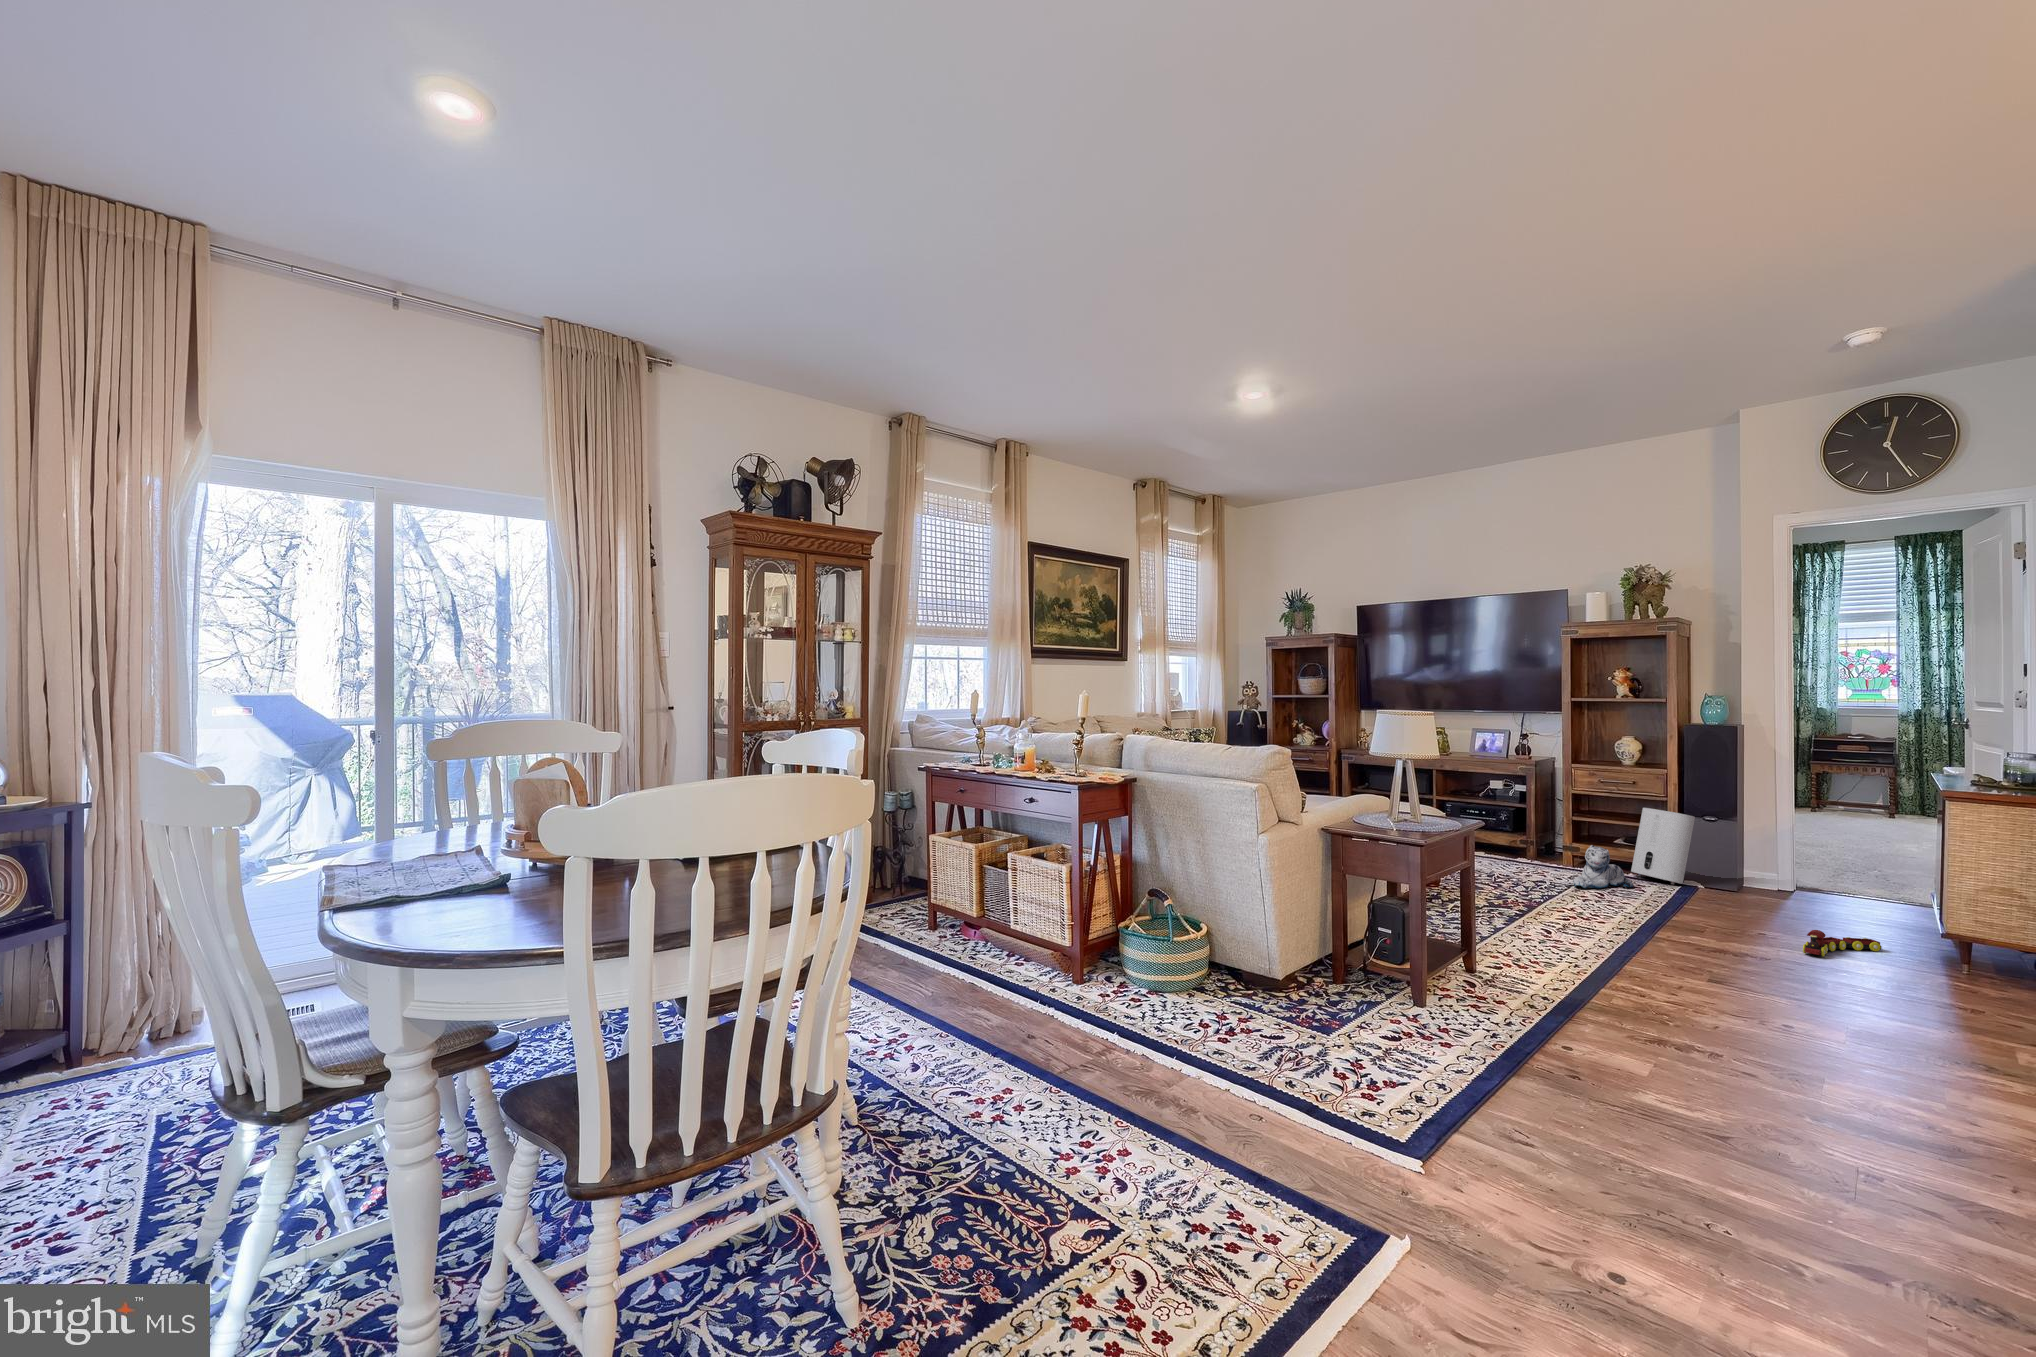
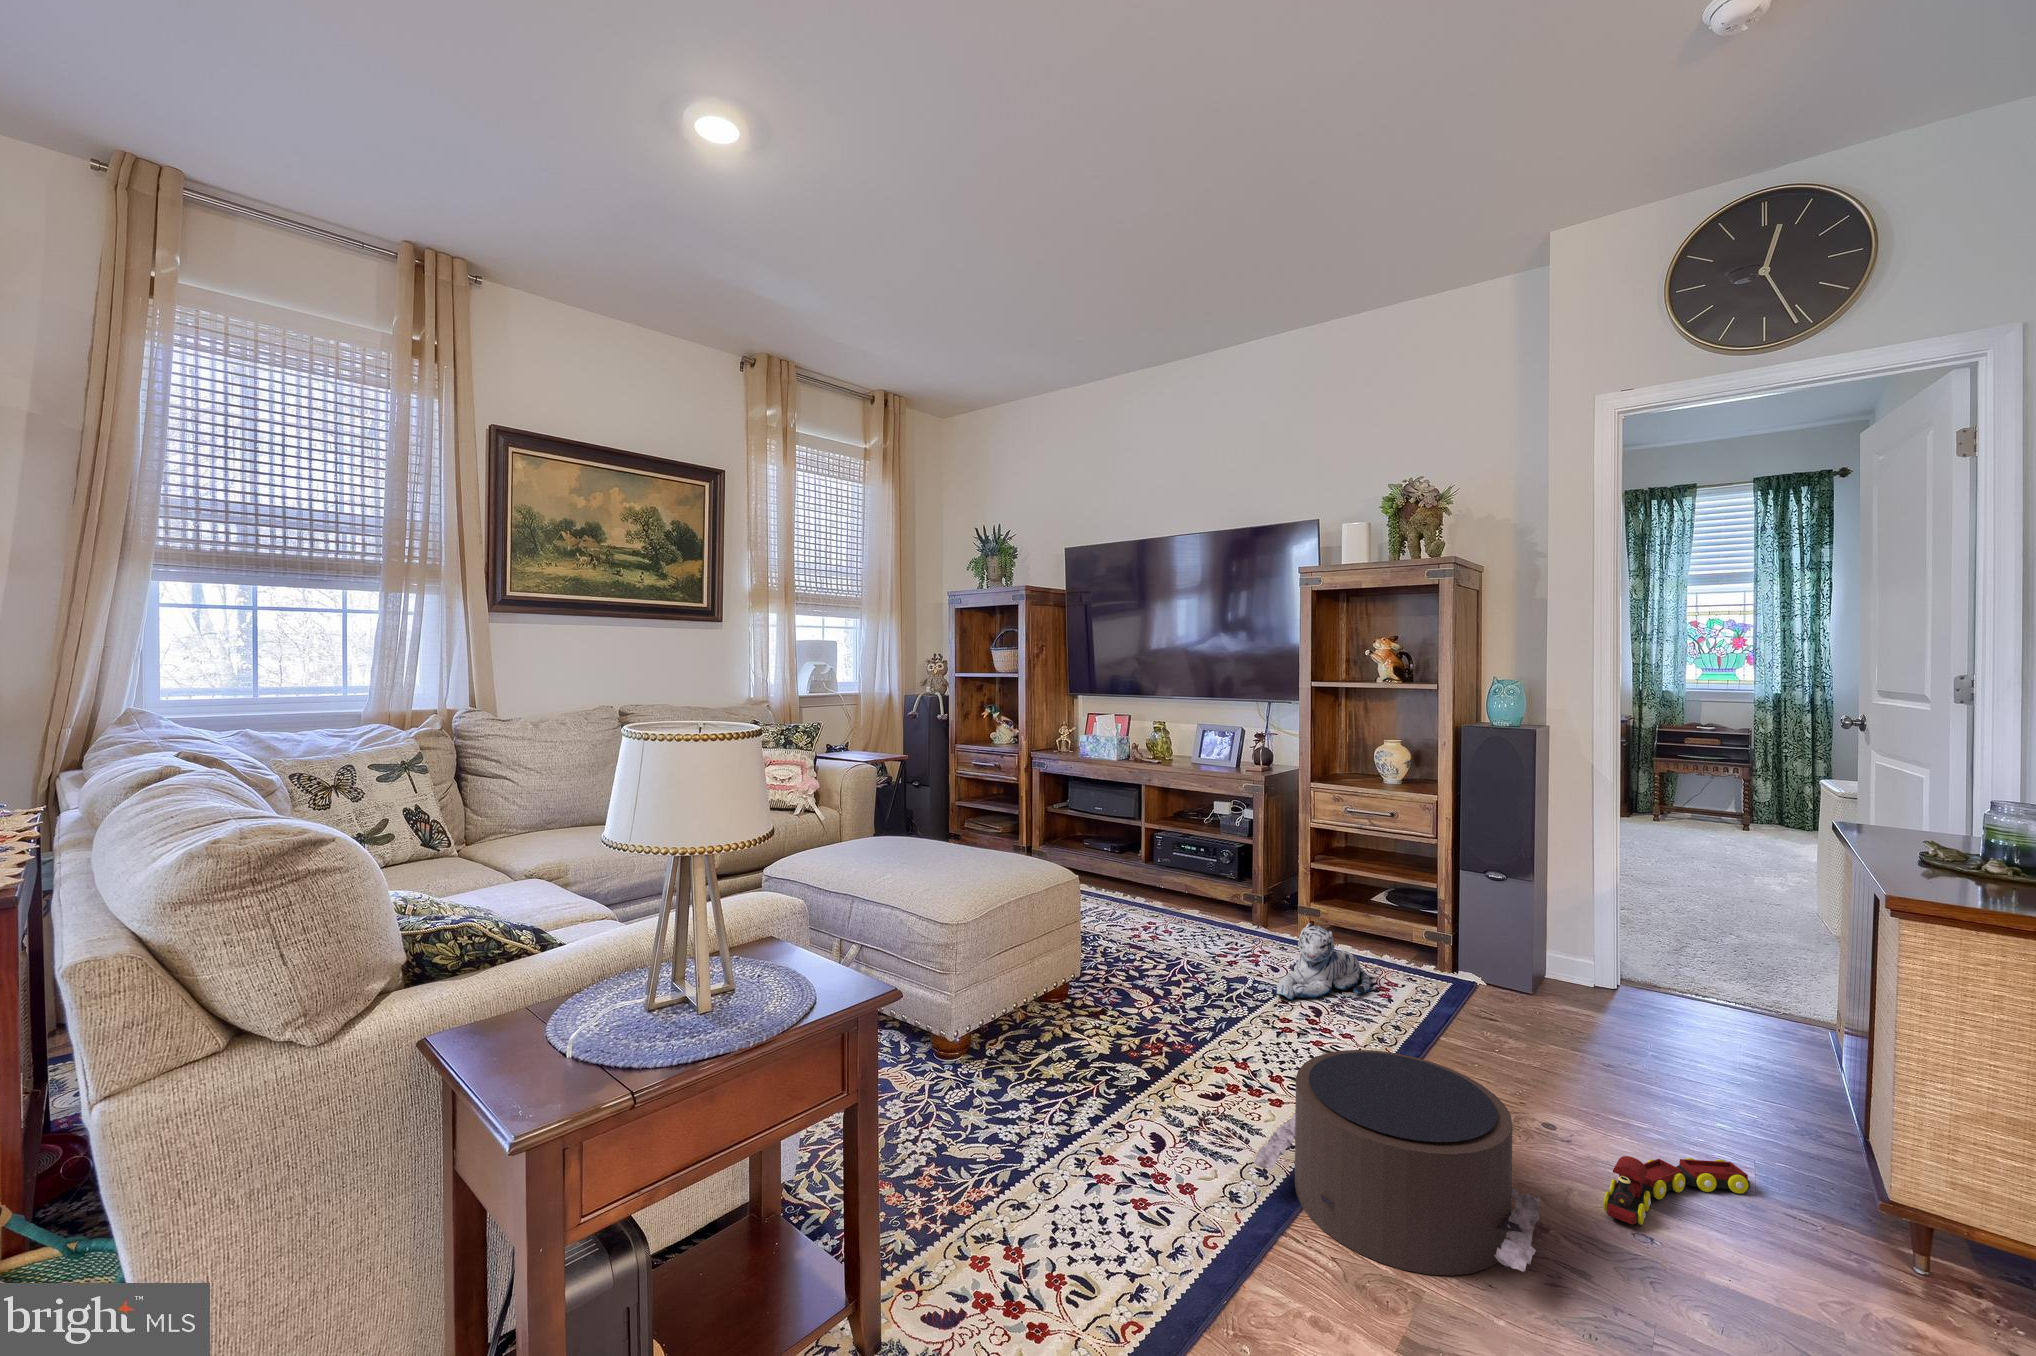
air purifier: present [1631,808,1695,885] -> none [1379,854,1469,982]
pouf: none [1617,884,1773,965] -> present [1254,1050,1540,1276]

